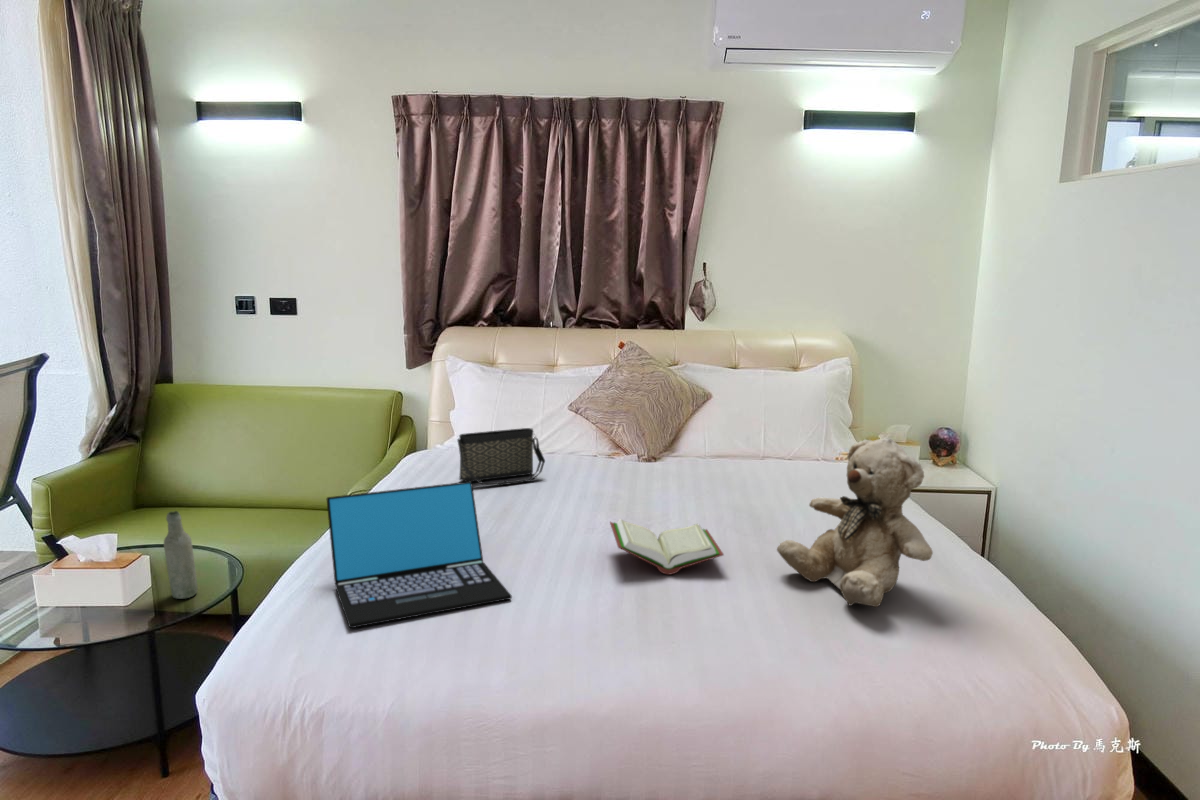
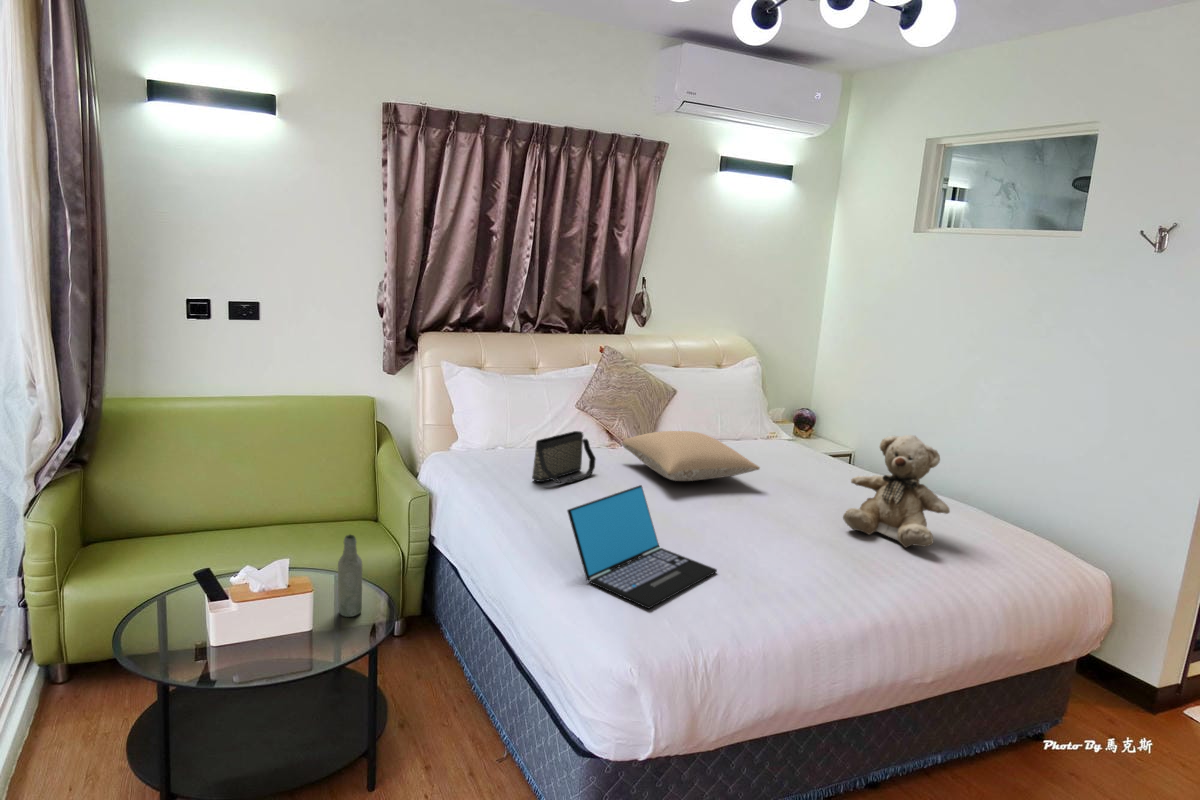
pillow: none [592,434,729,493] -> present [622,431,760,481]
book: present [610,519,723,574] -> none [725,502,816,541]

